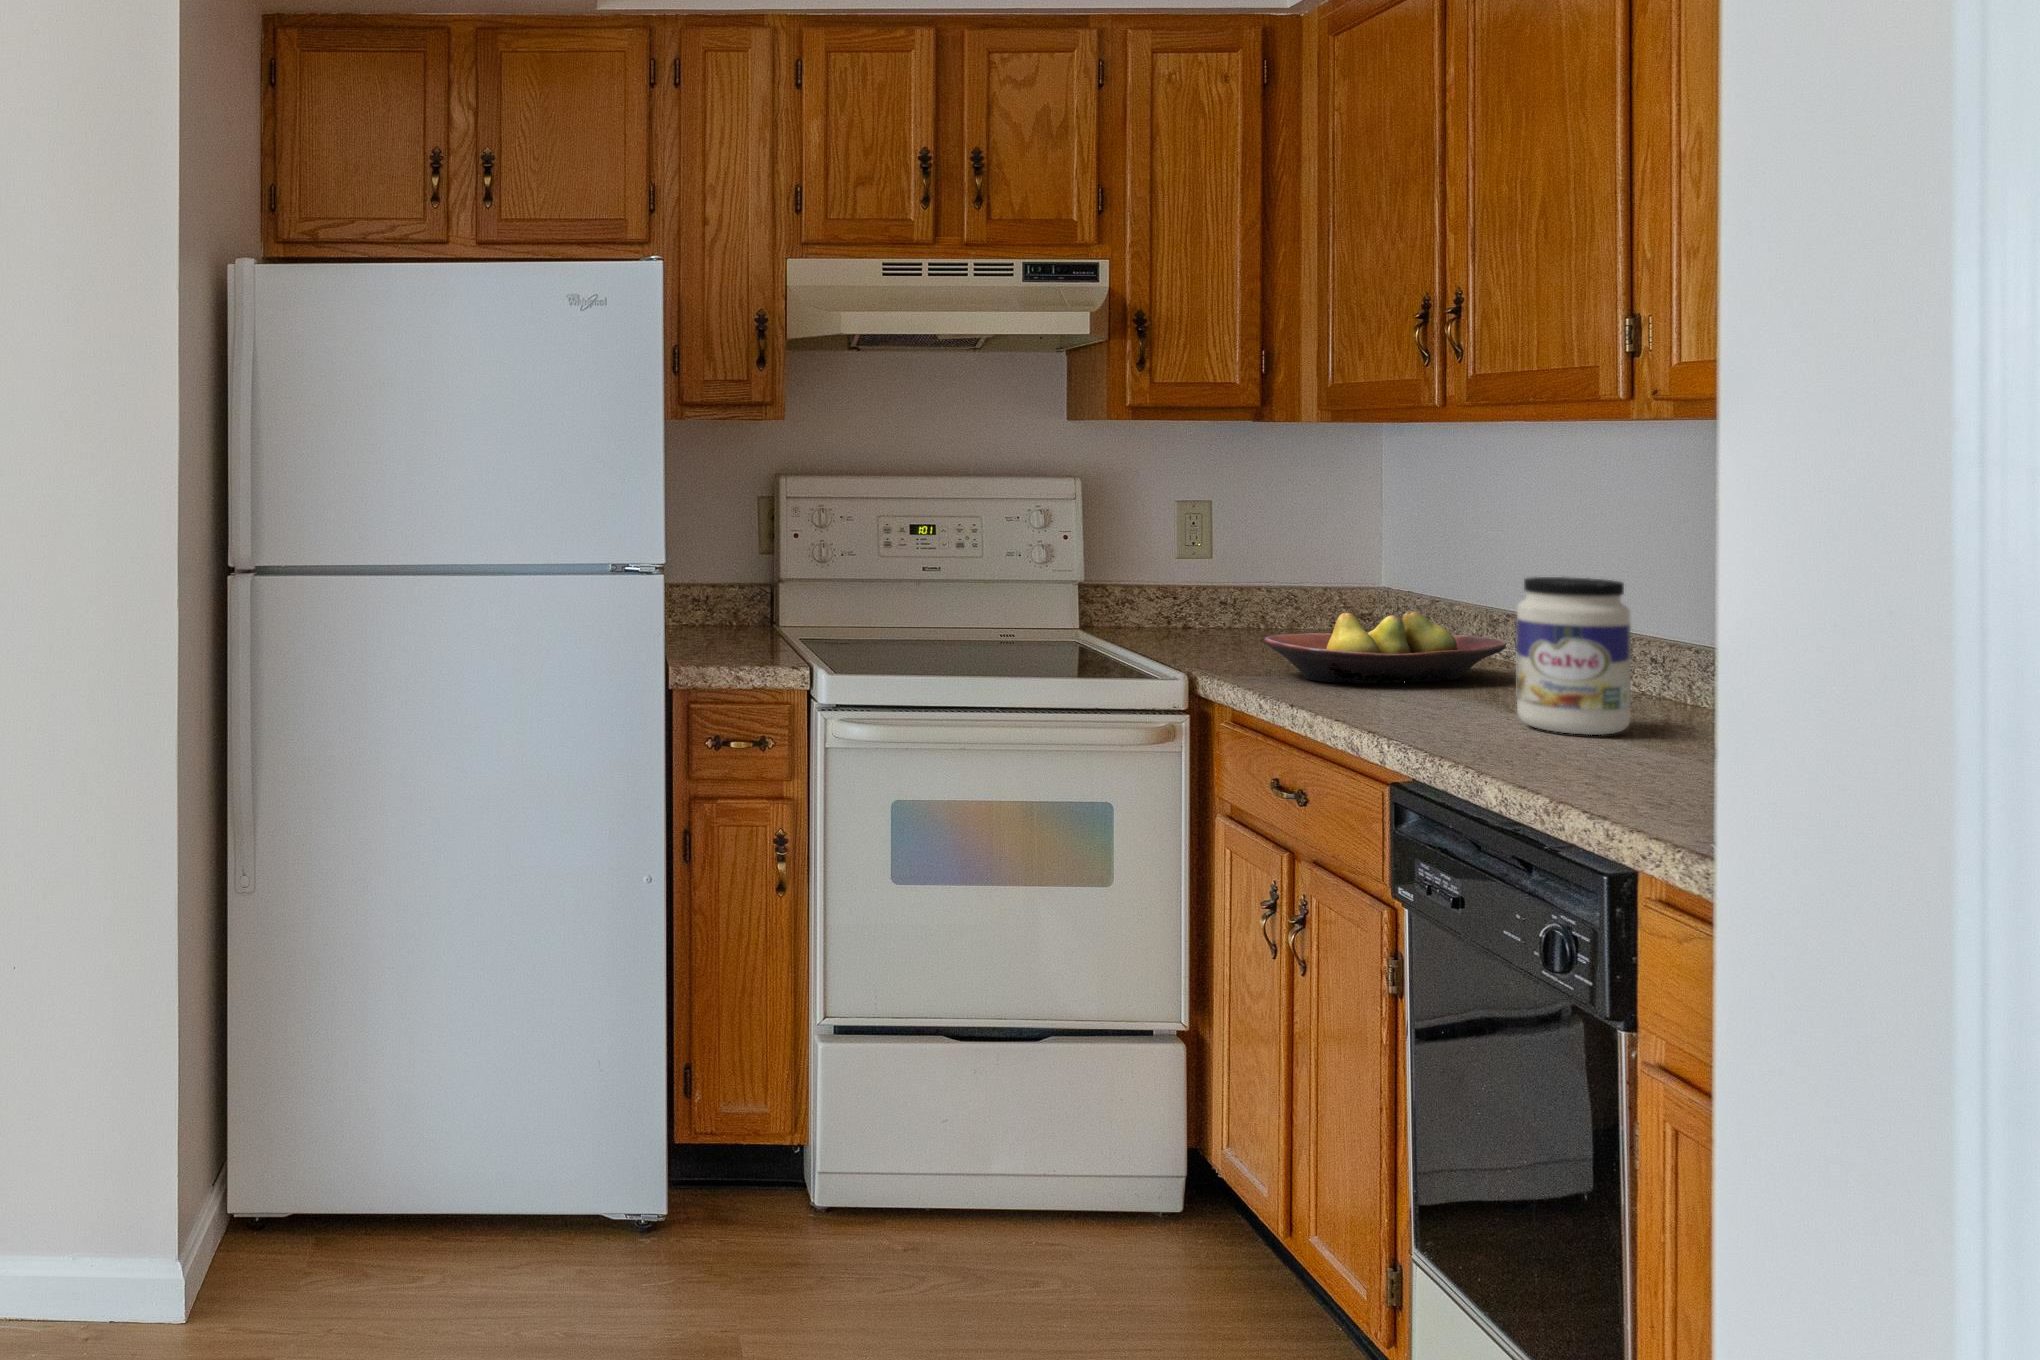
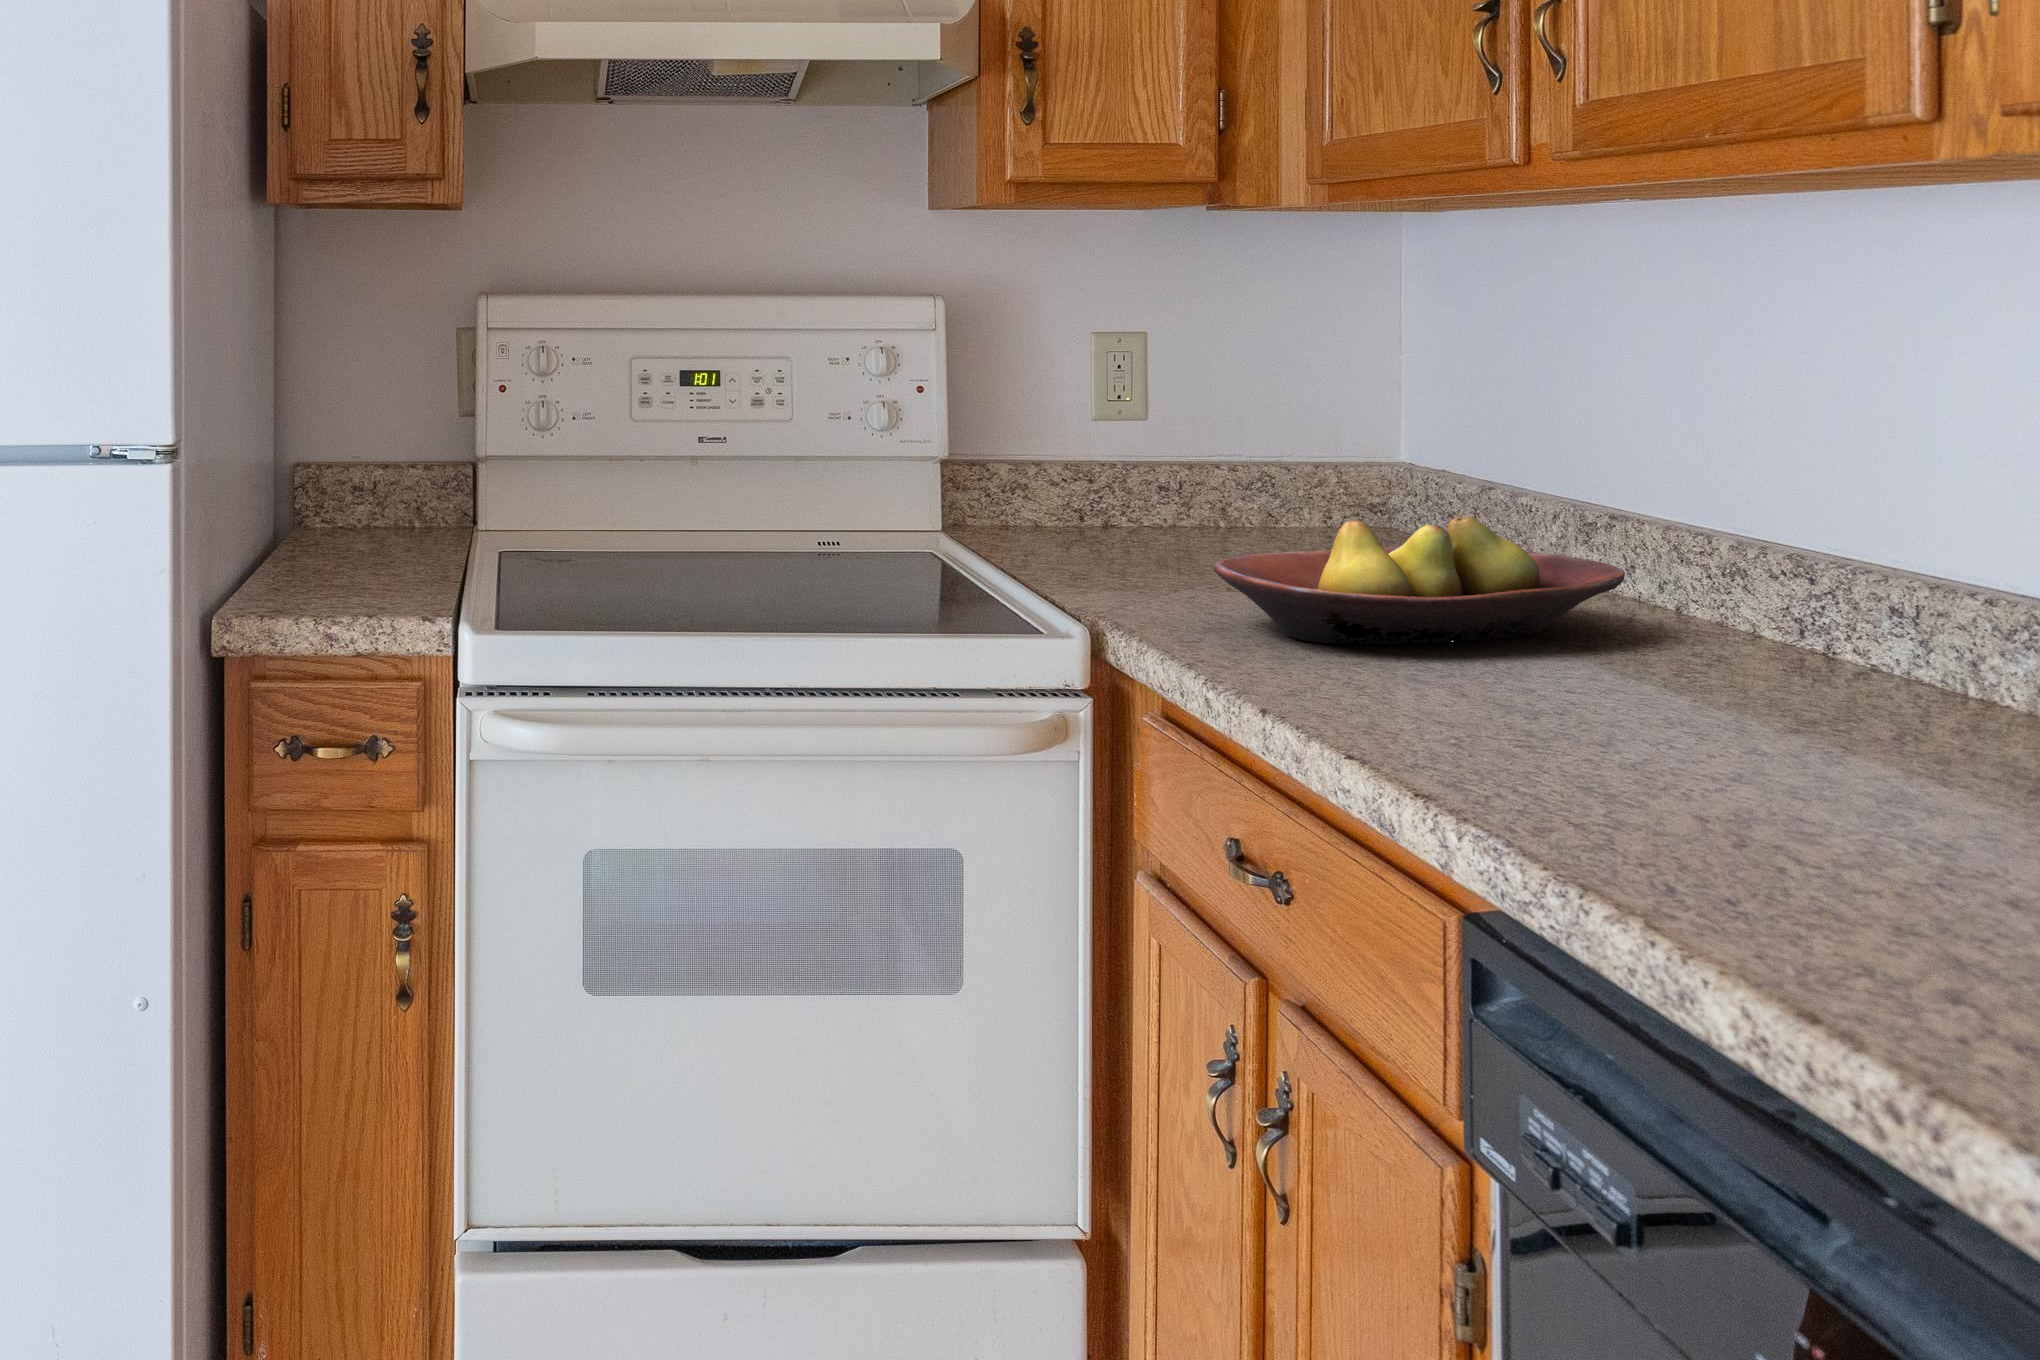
jar: present [1517,577,1631,735] -> none [1700,470,1947,794]

